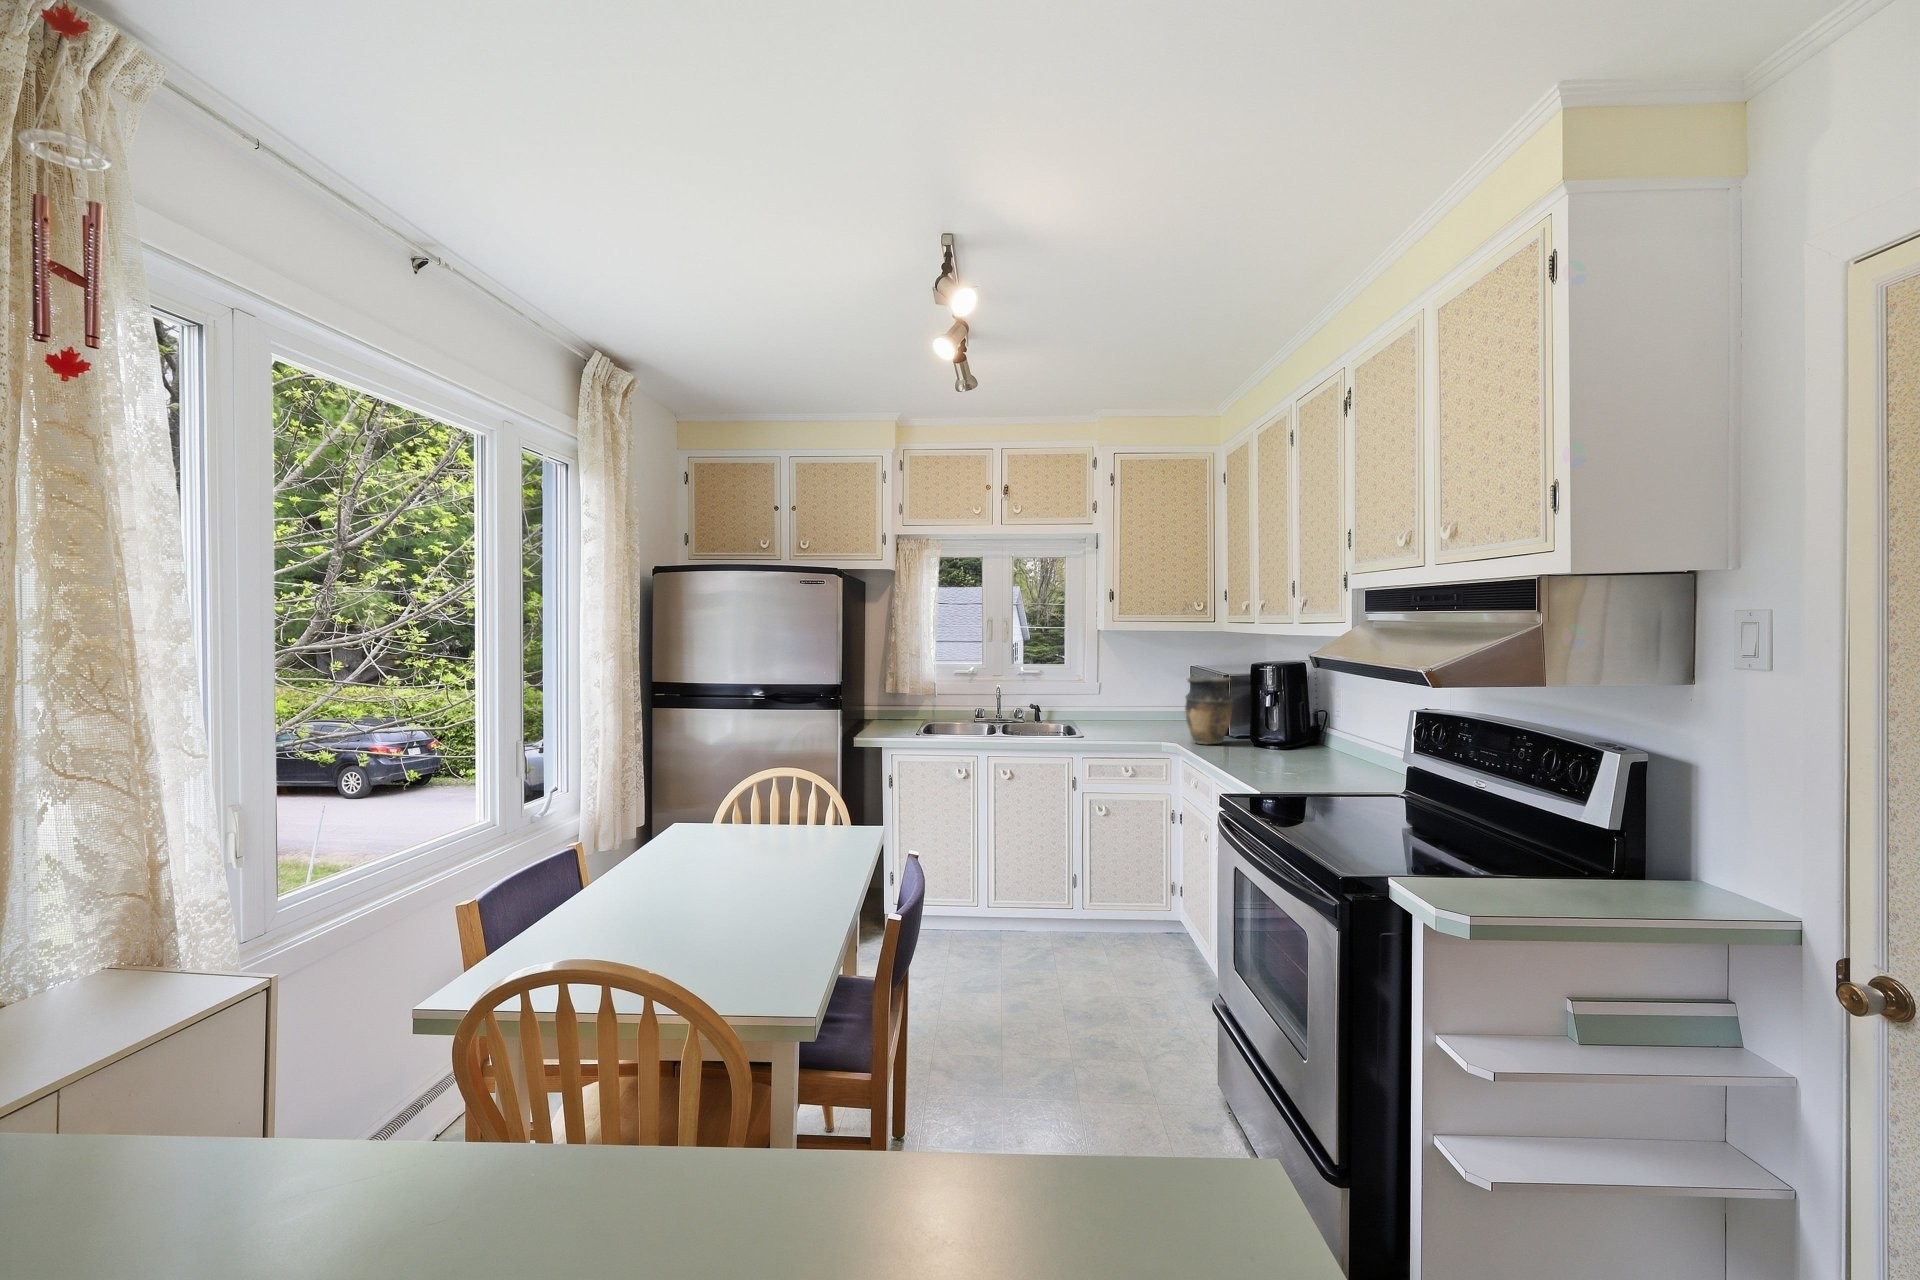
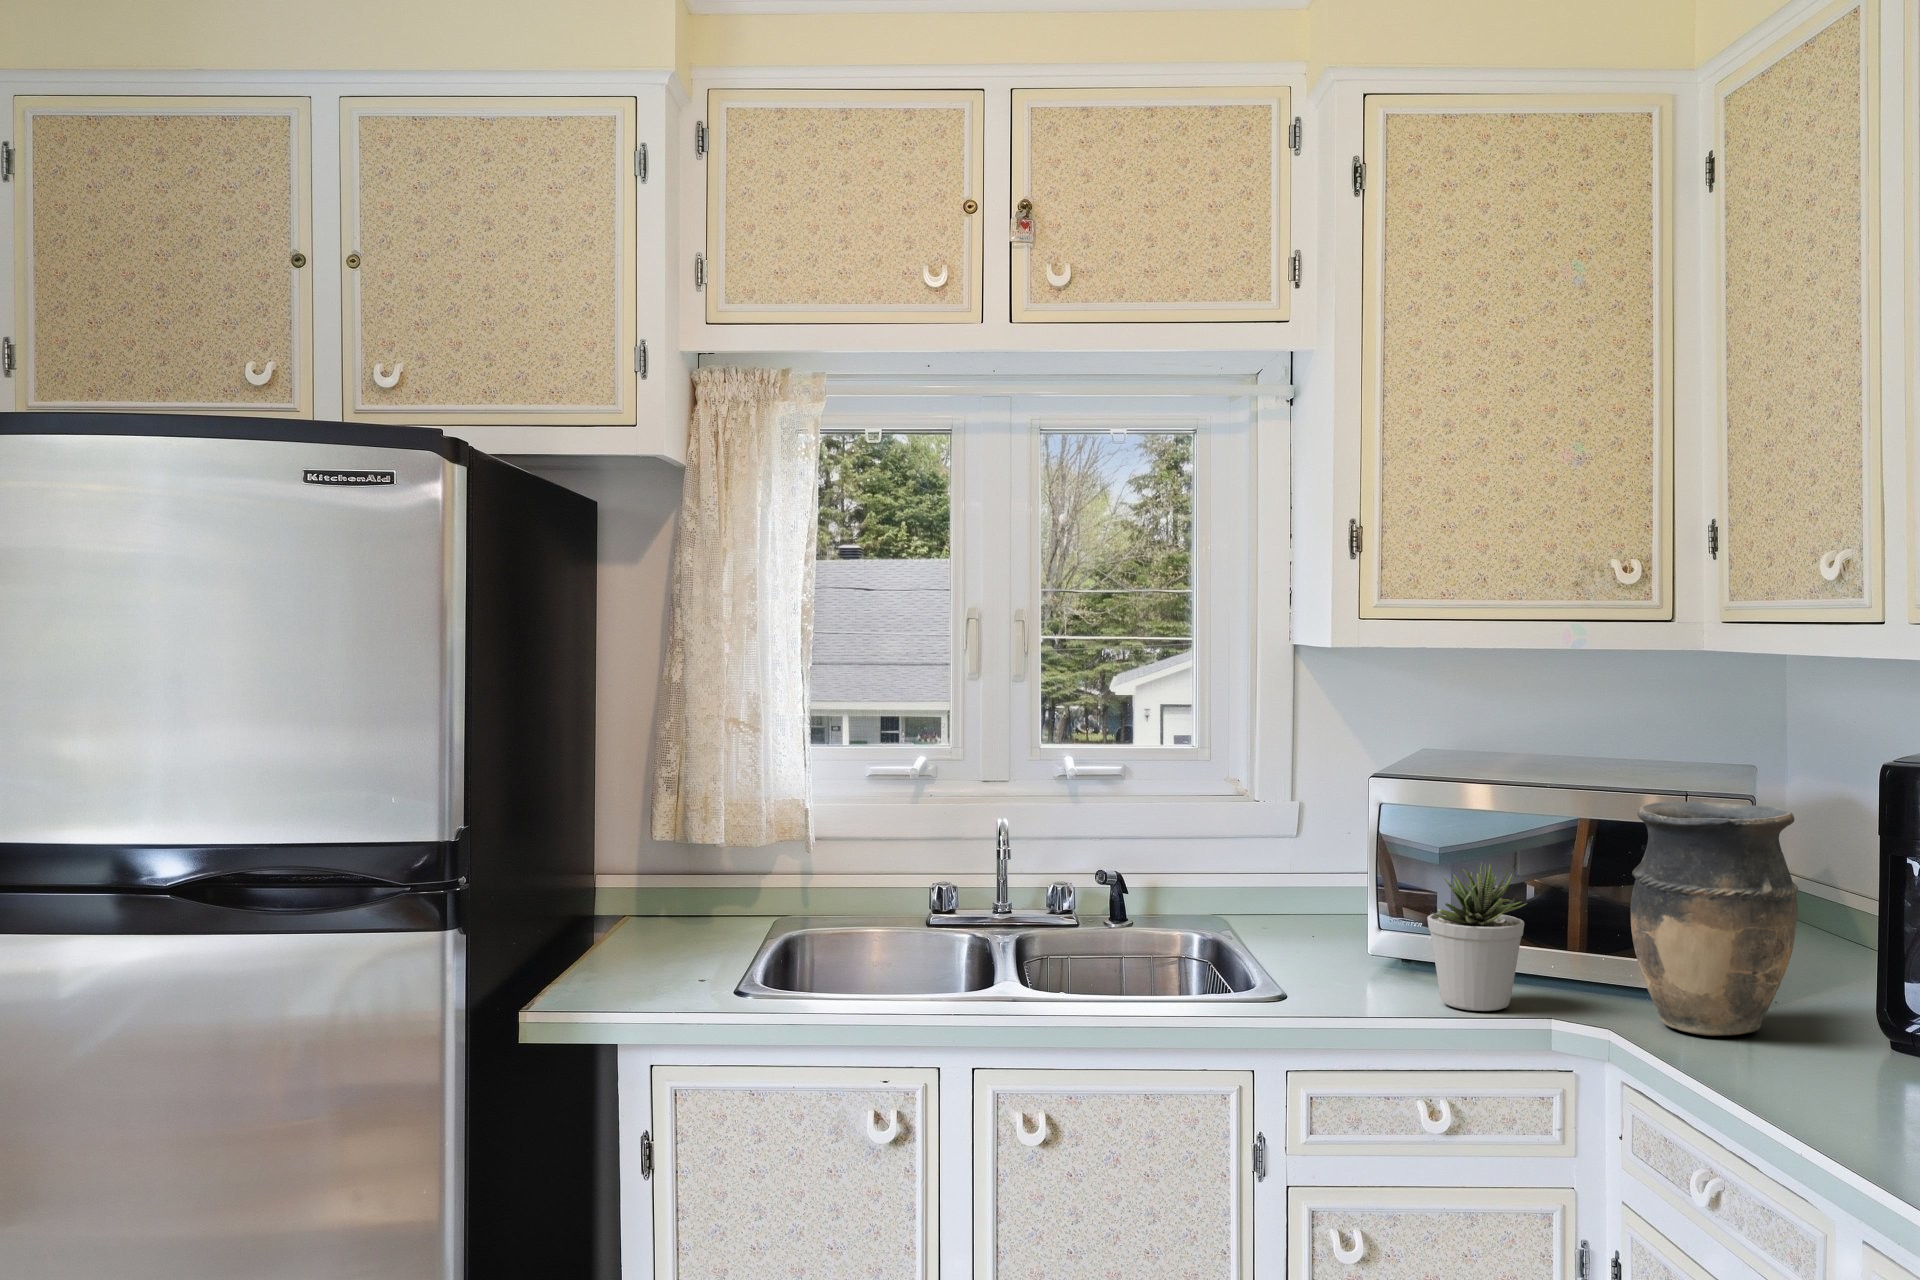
potted plant: none [1127,695,1157,740] -> present [1427,863,1527,1011]

